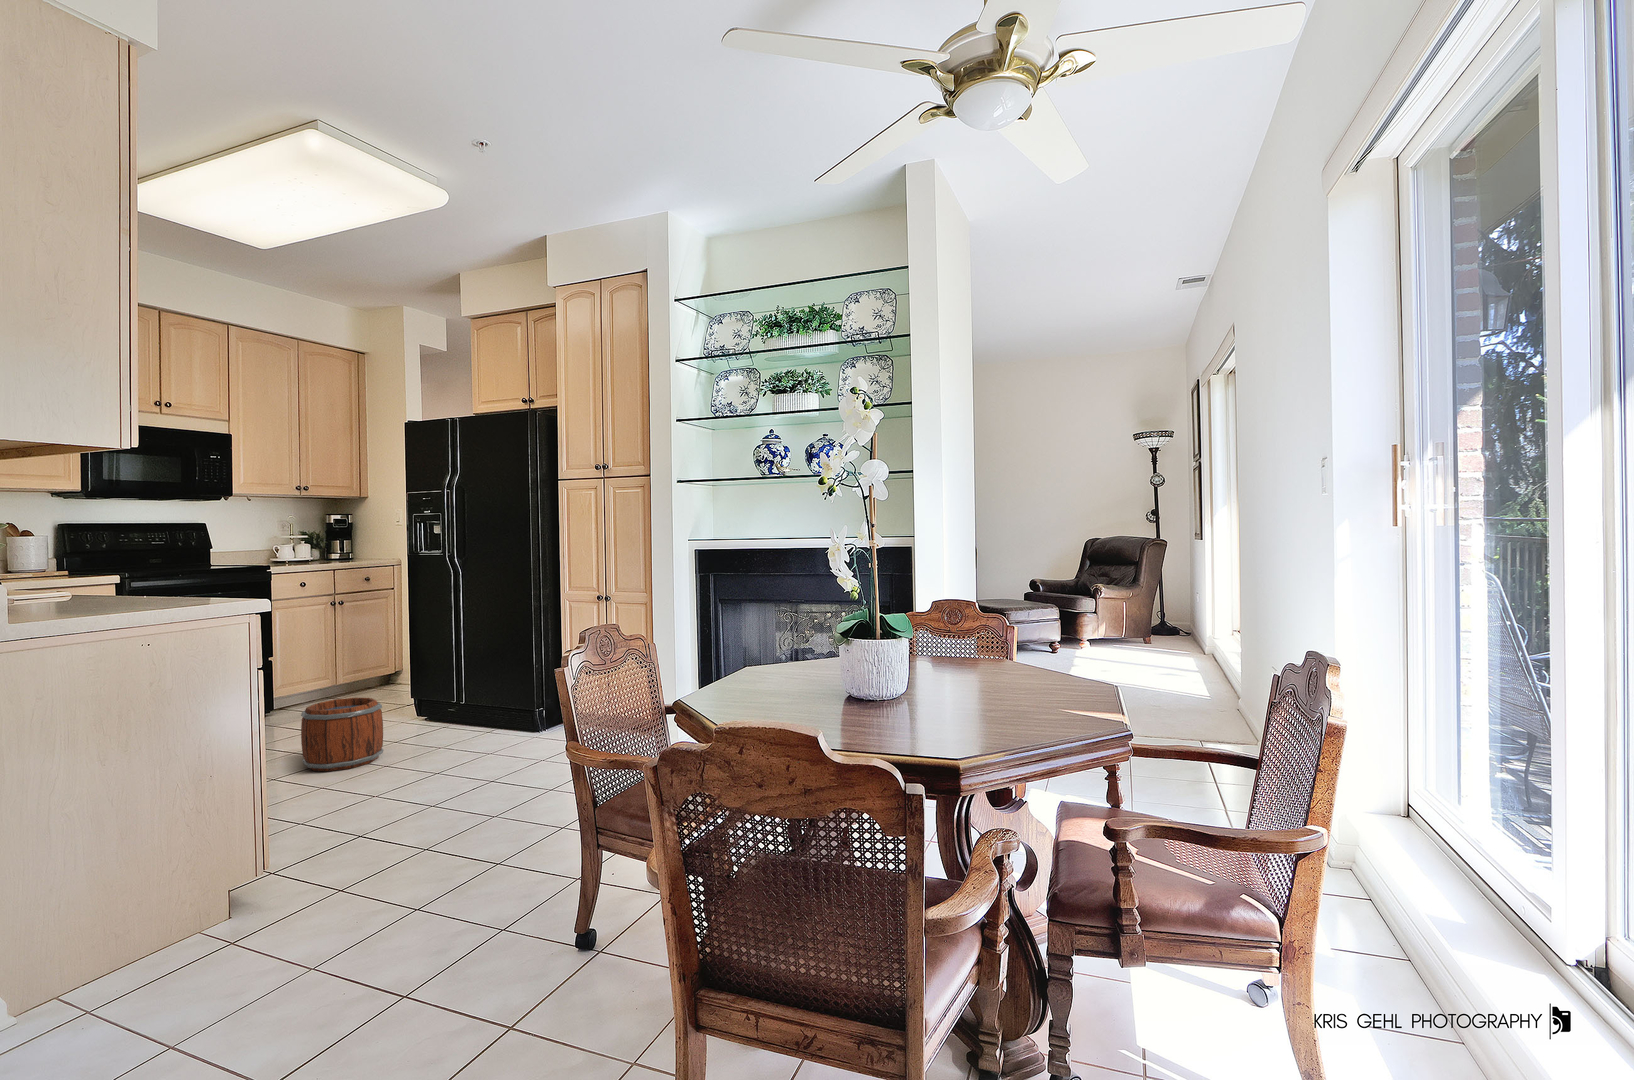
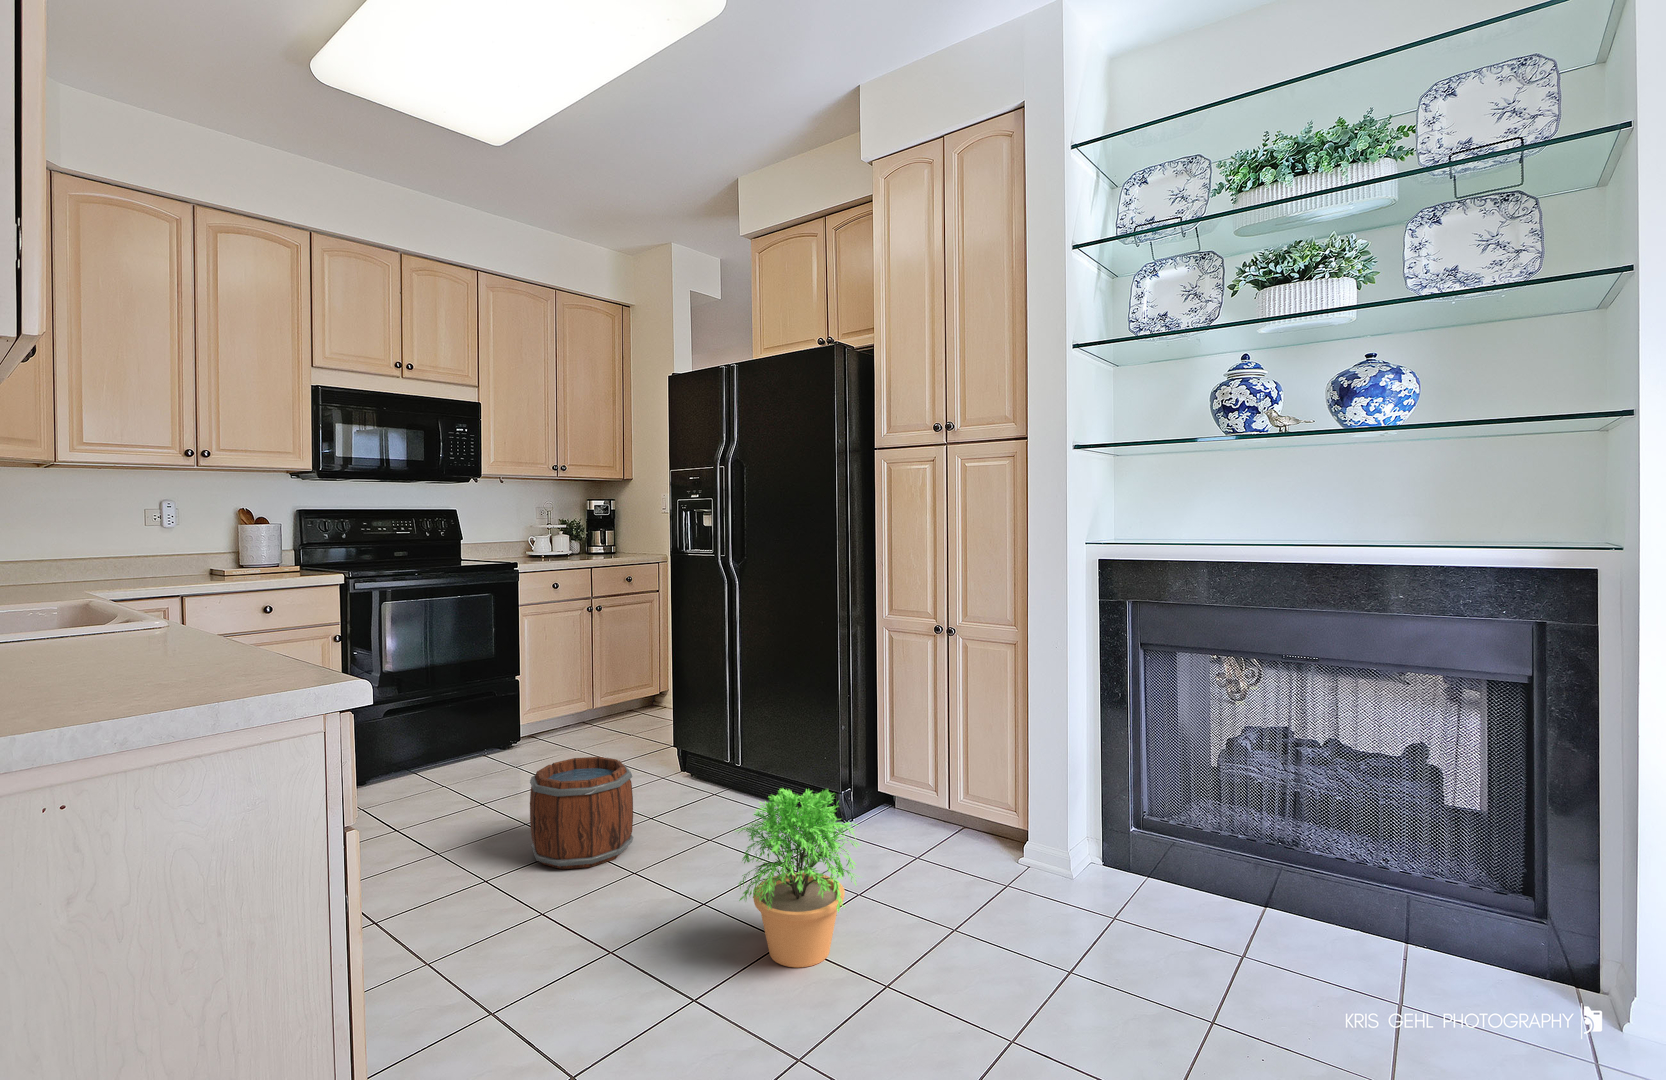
potted plant: none [457,684,540,790] -> present [736,789,860,968]

